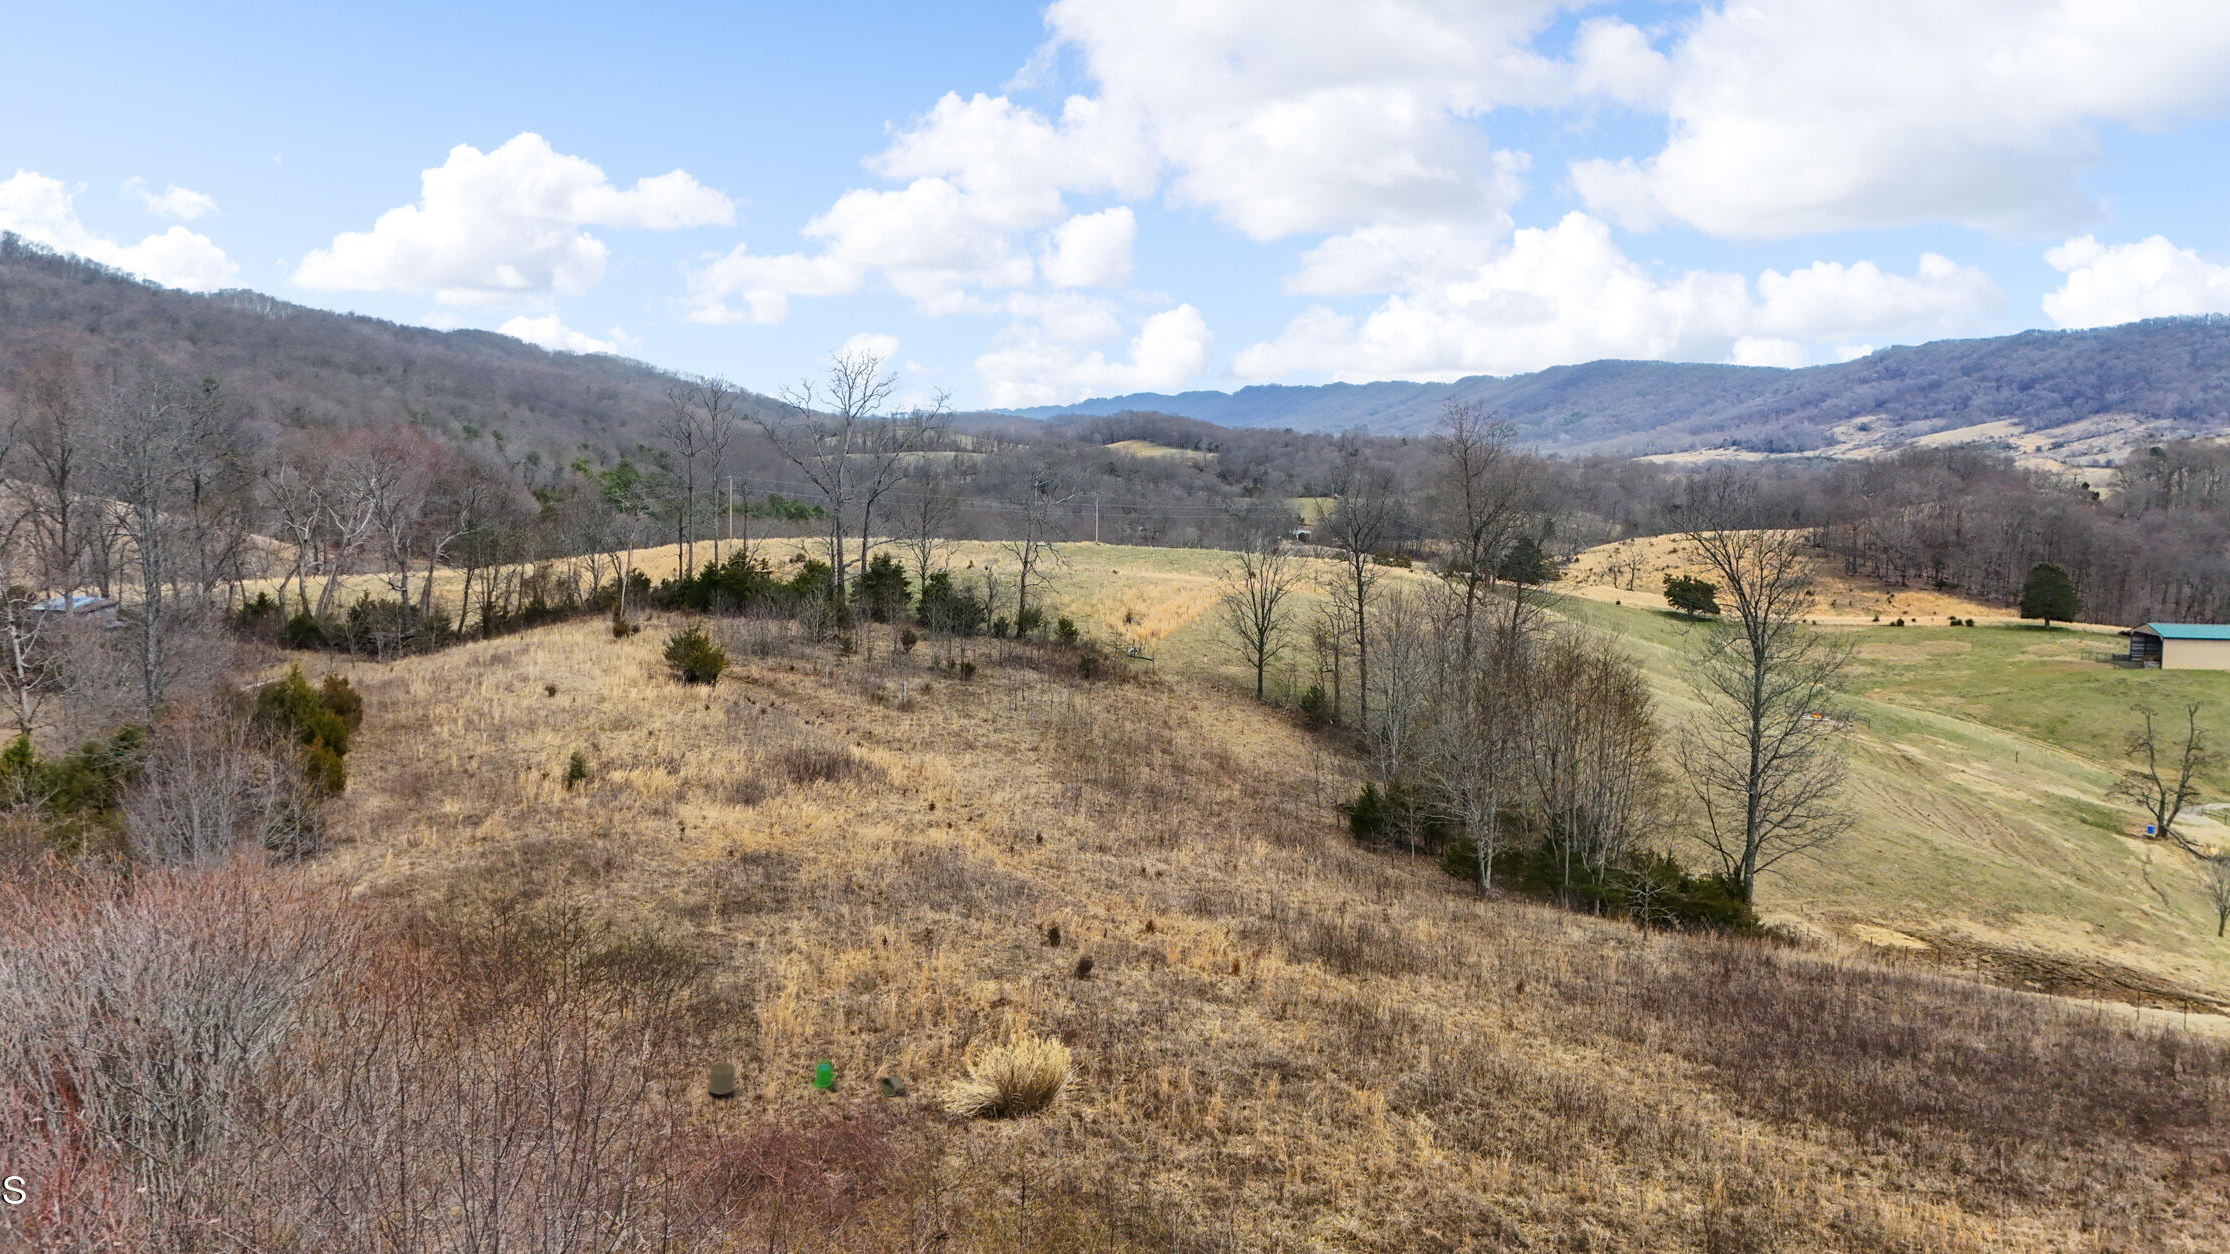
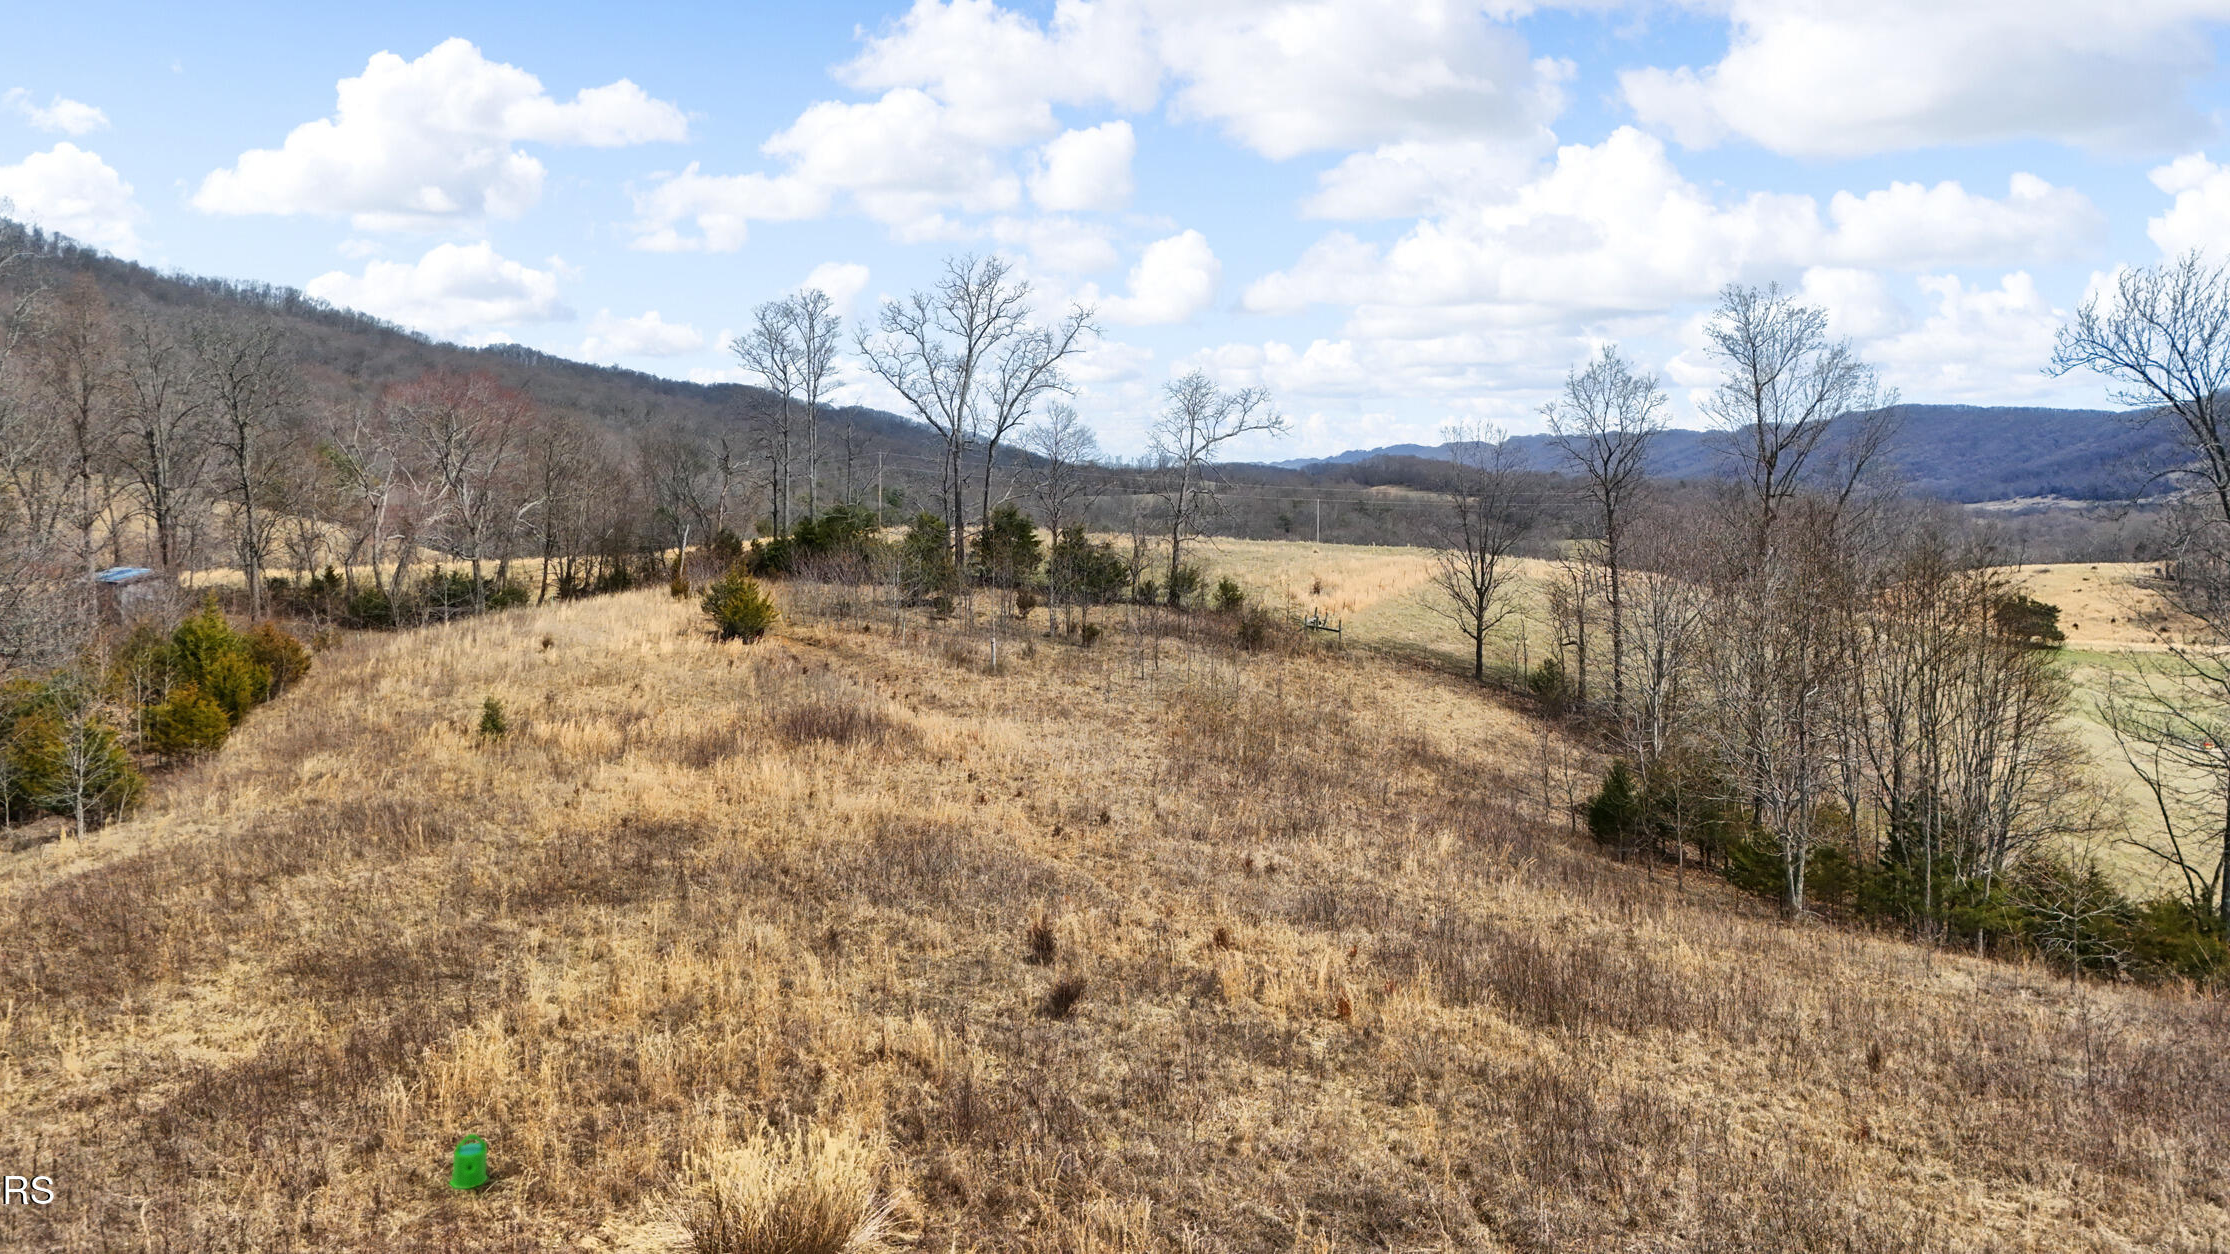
planter: present [709,1062,736,1095] -> none [236,1131,295,1192]
toolbox: present [880,1076,904,1097] -> none [563,1173,610,1215]

